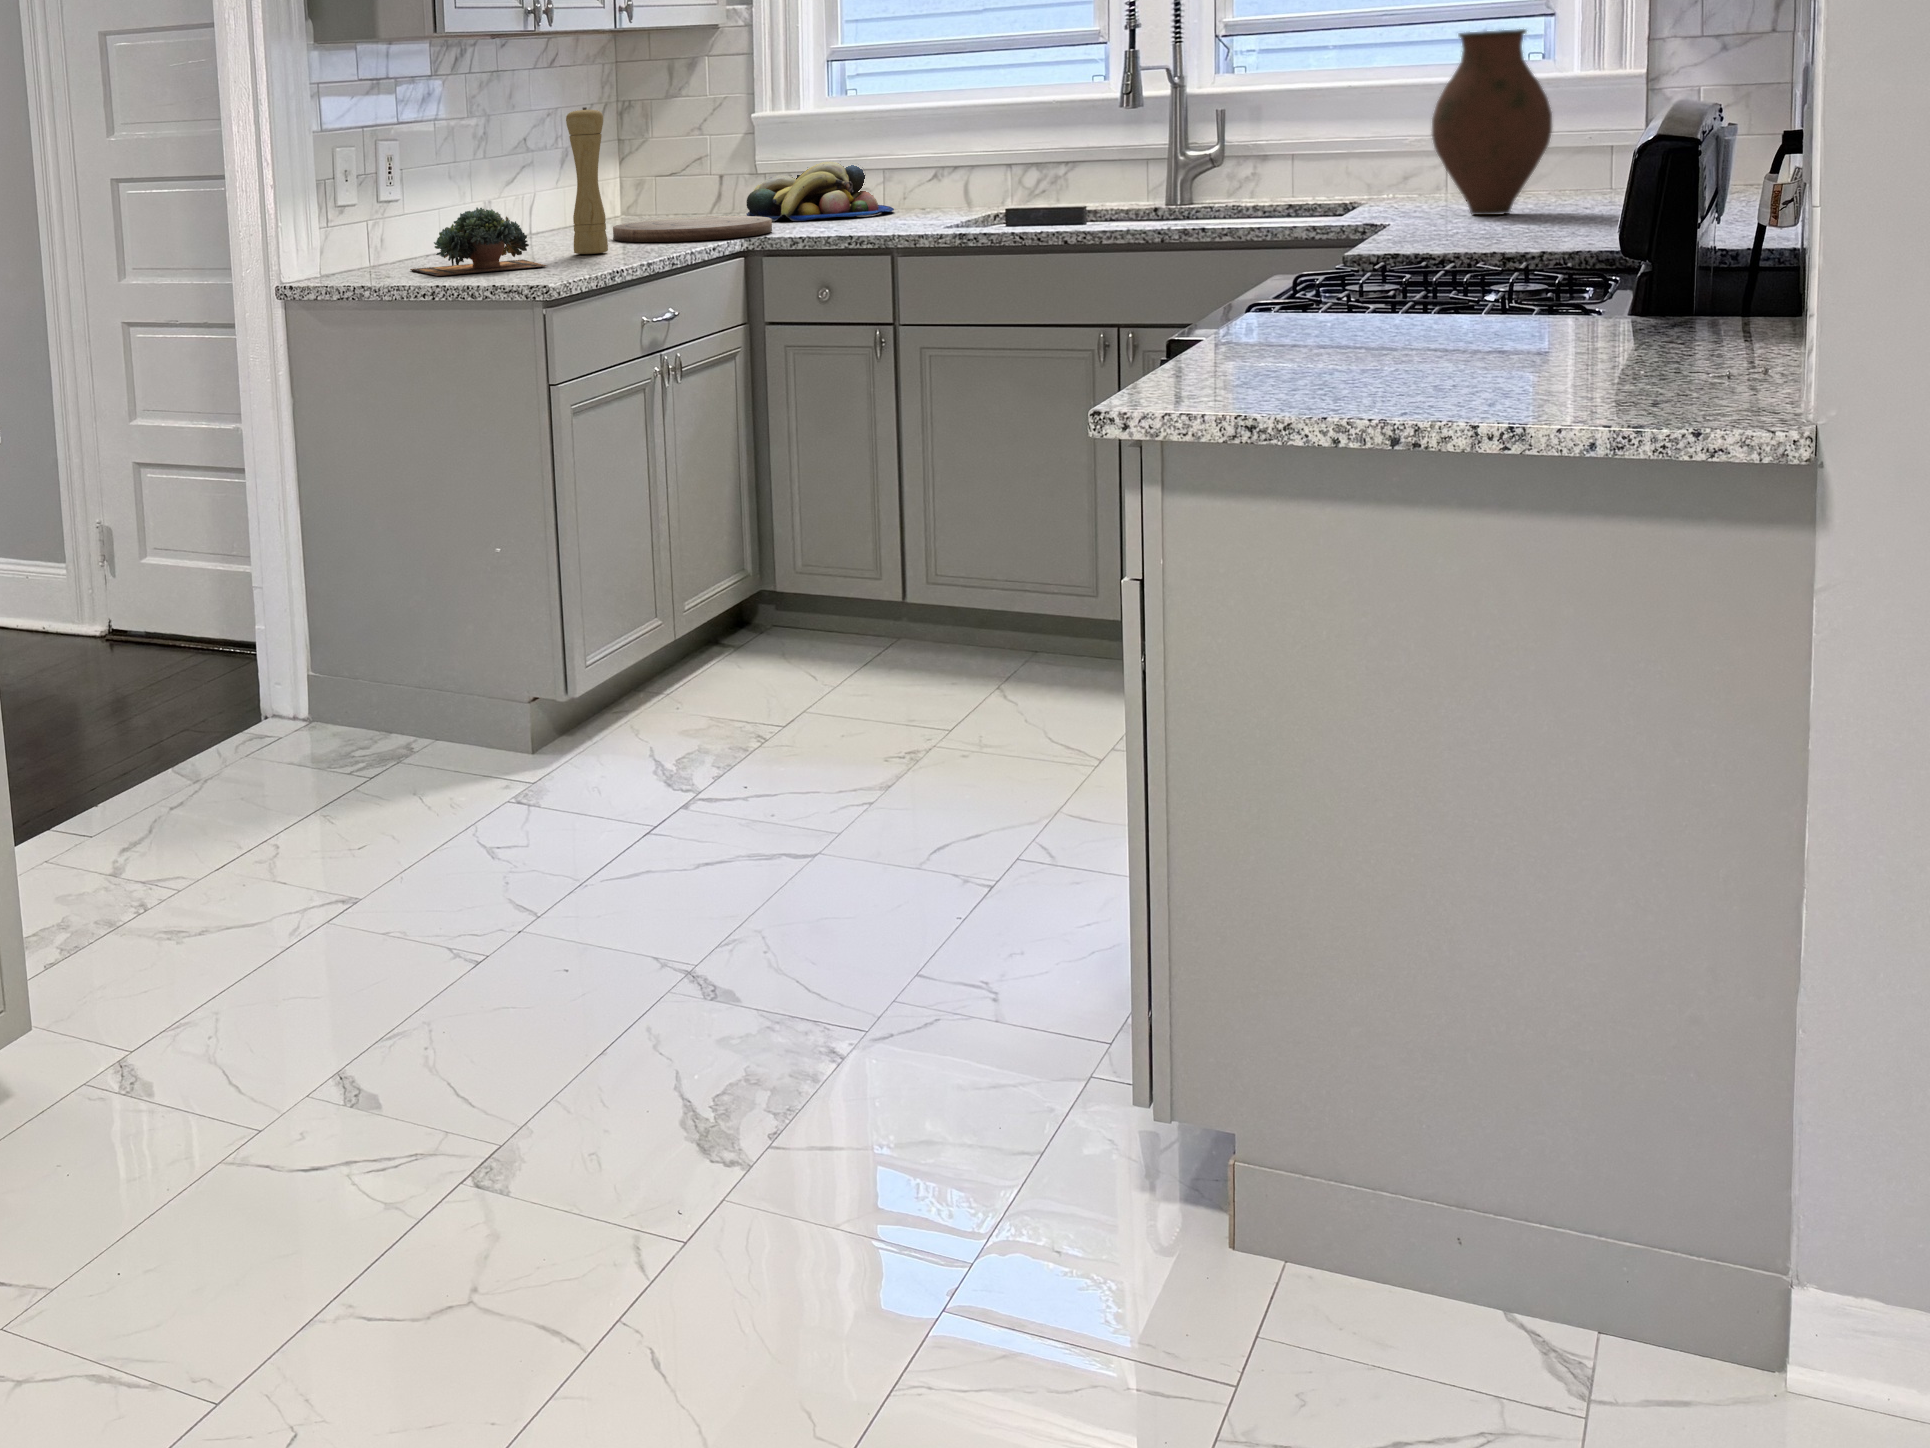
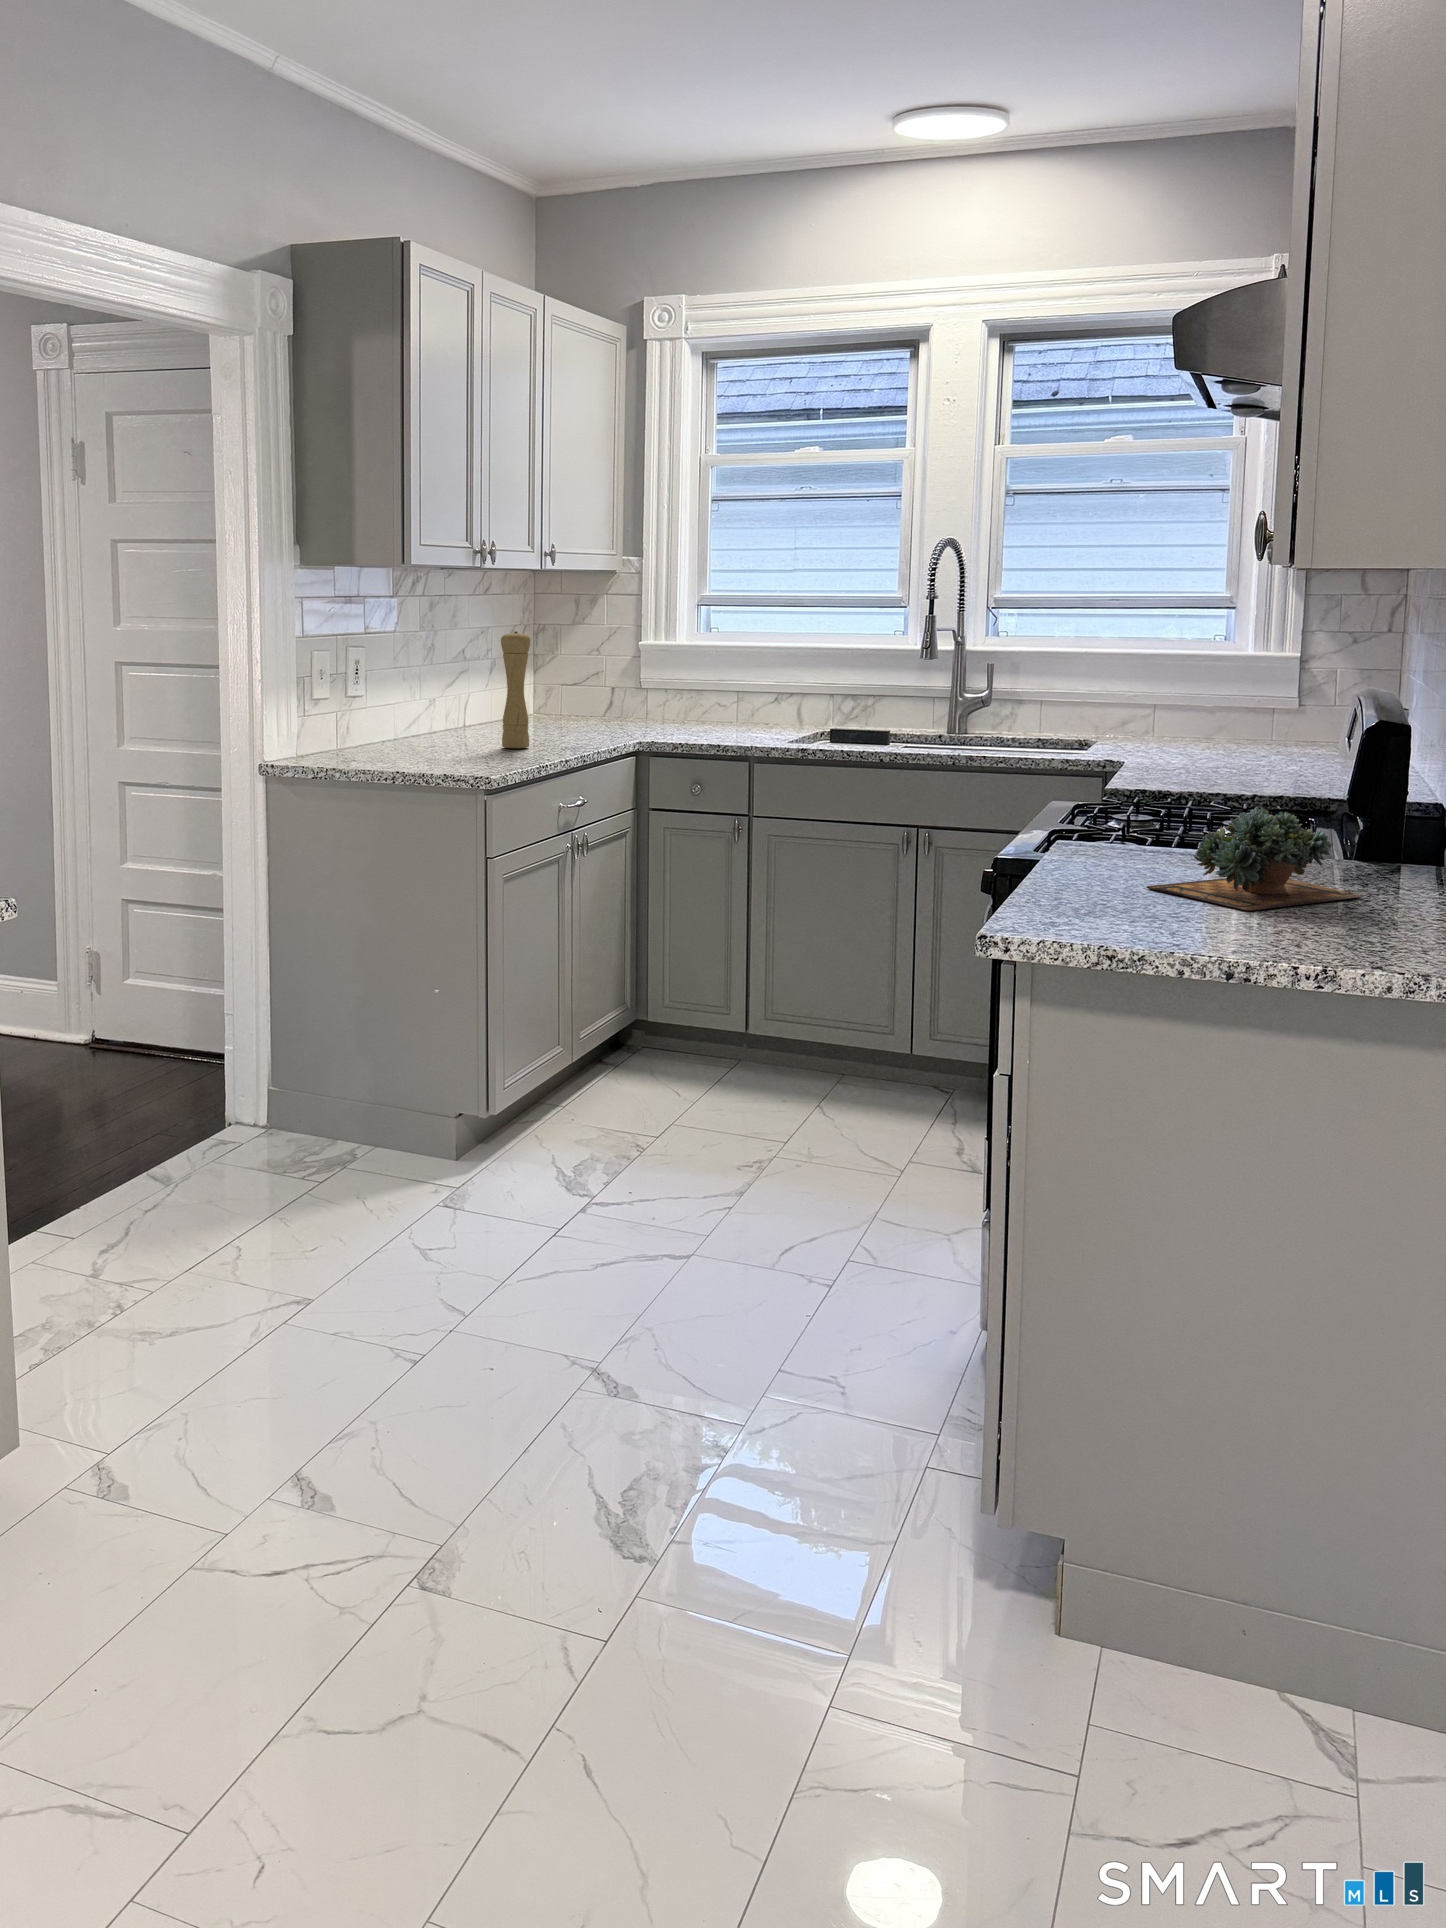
vase: present [1432,29,1552,215] -> none [1149,618,1235,755]
fruit bowl: present [747,162,894,221] -> none [630,682,743,727]
succulent plant: present [410,207,547,276] -> present [1147,807,1364,911]
cutting board: present [613,216,772,242] -> none [530,720,654,741]

